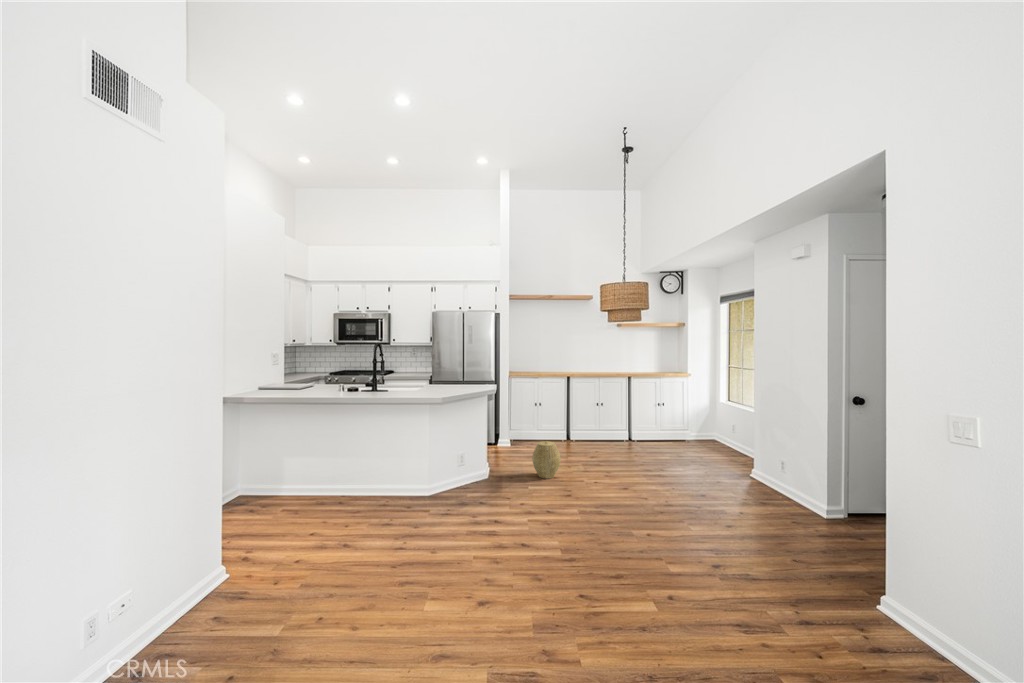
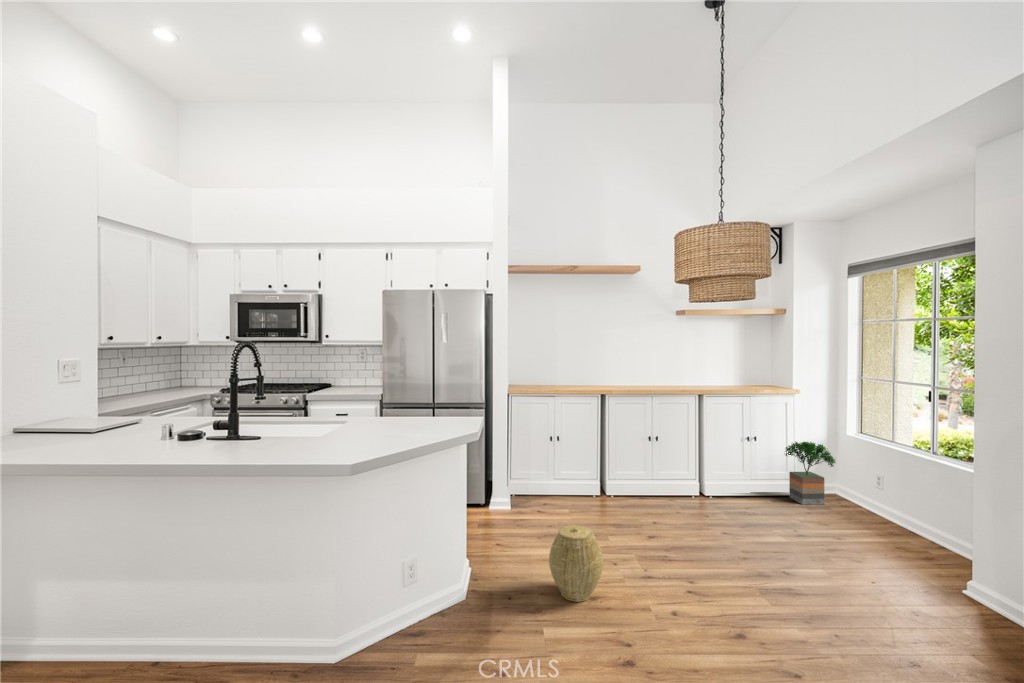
potted tree: none [682,406,711,445] -> present [786,442,835,505]

